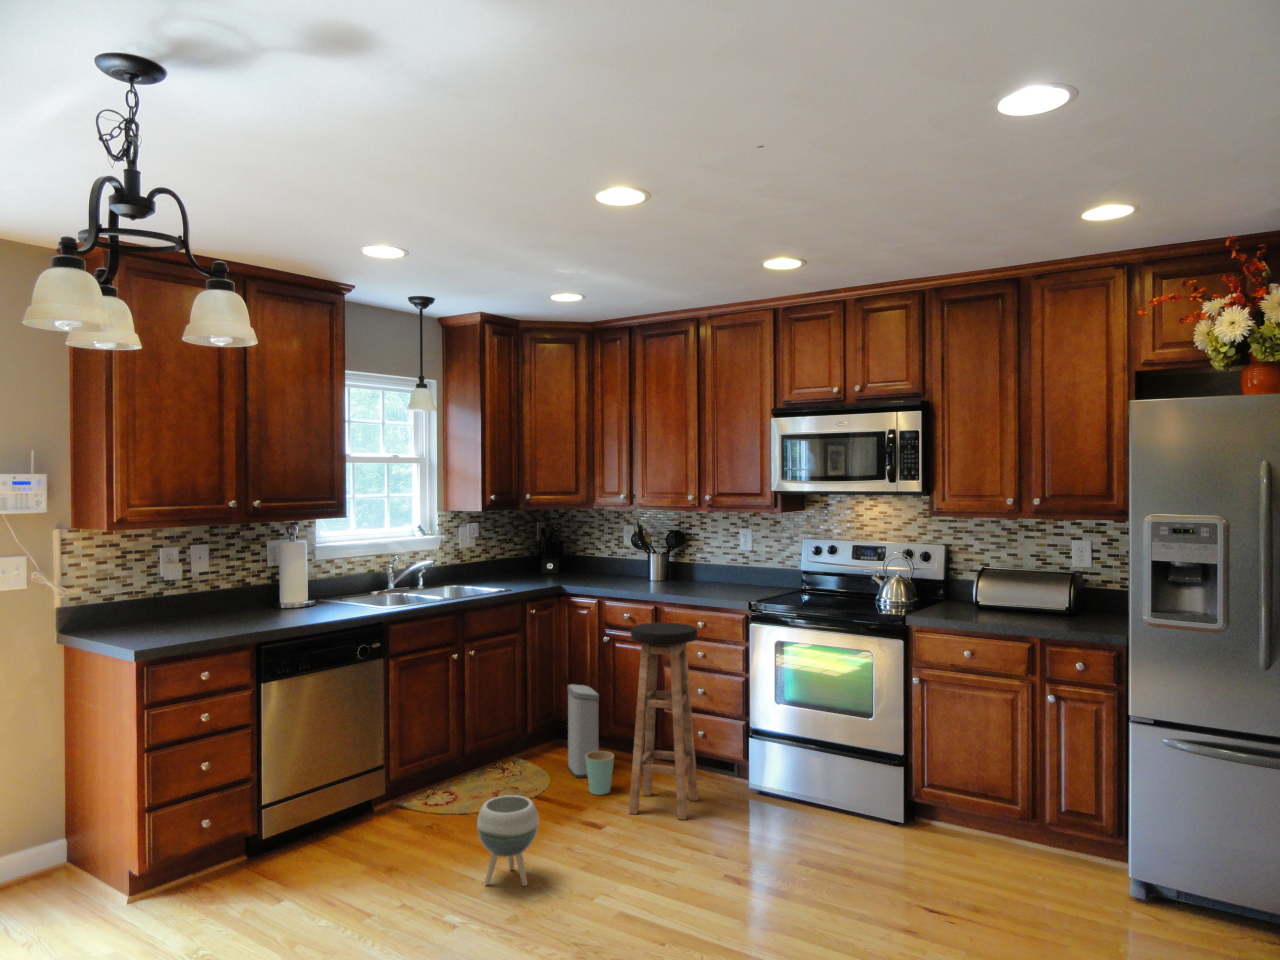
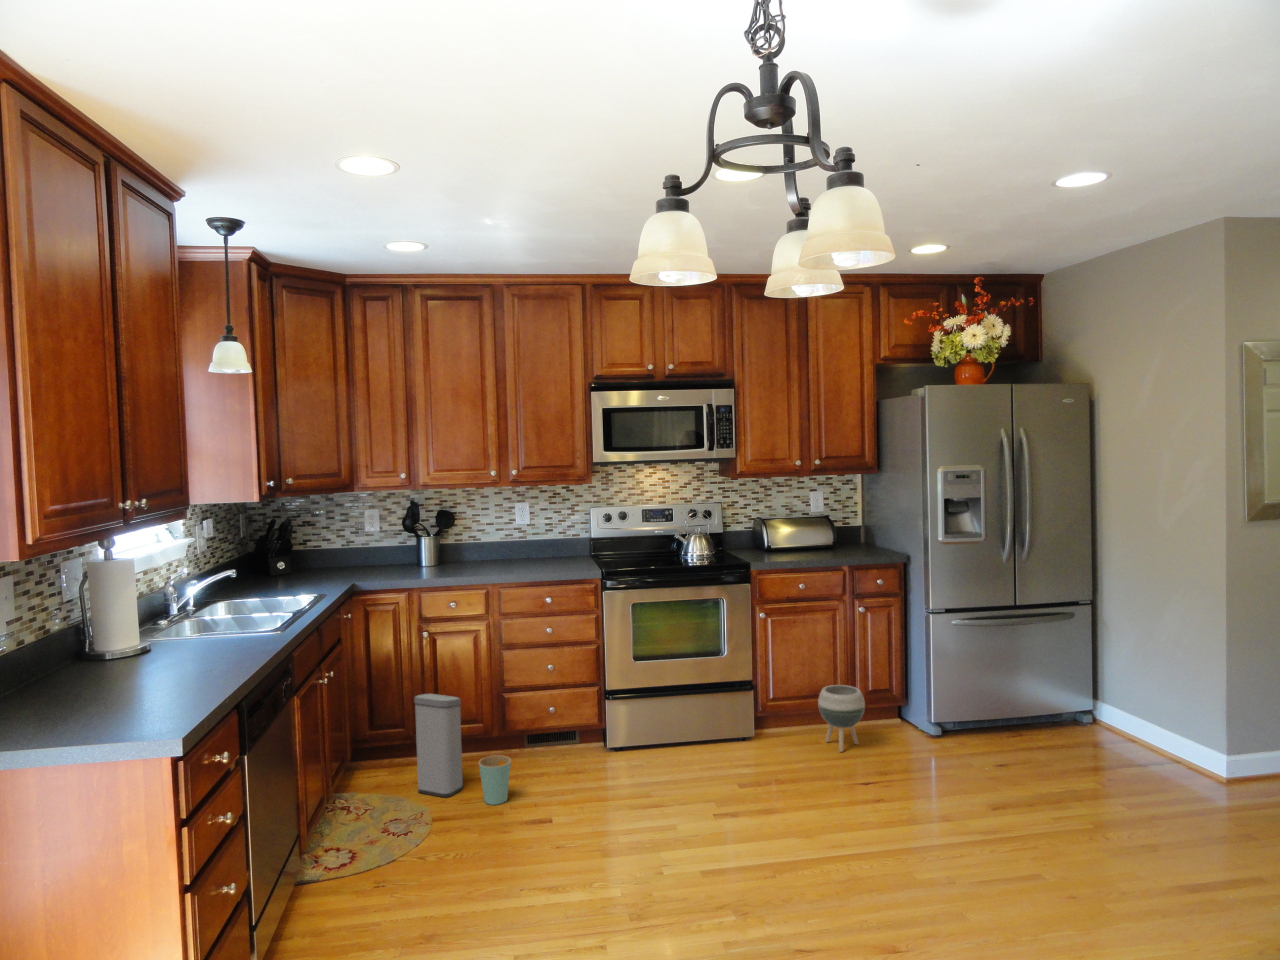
bar stool: present [629,622,698,820] -> none [537,601,616,807]
planter: present [477,795,538,886] -> present [818,685,865,752]

